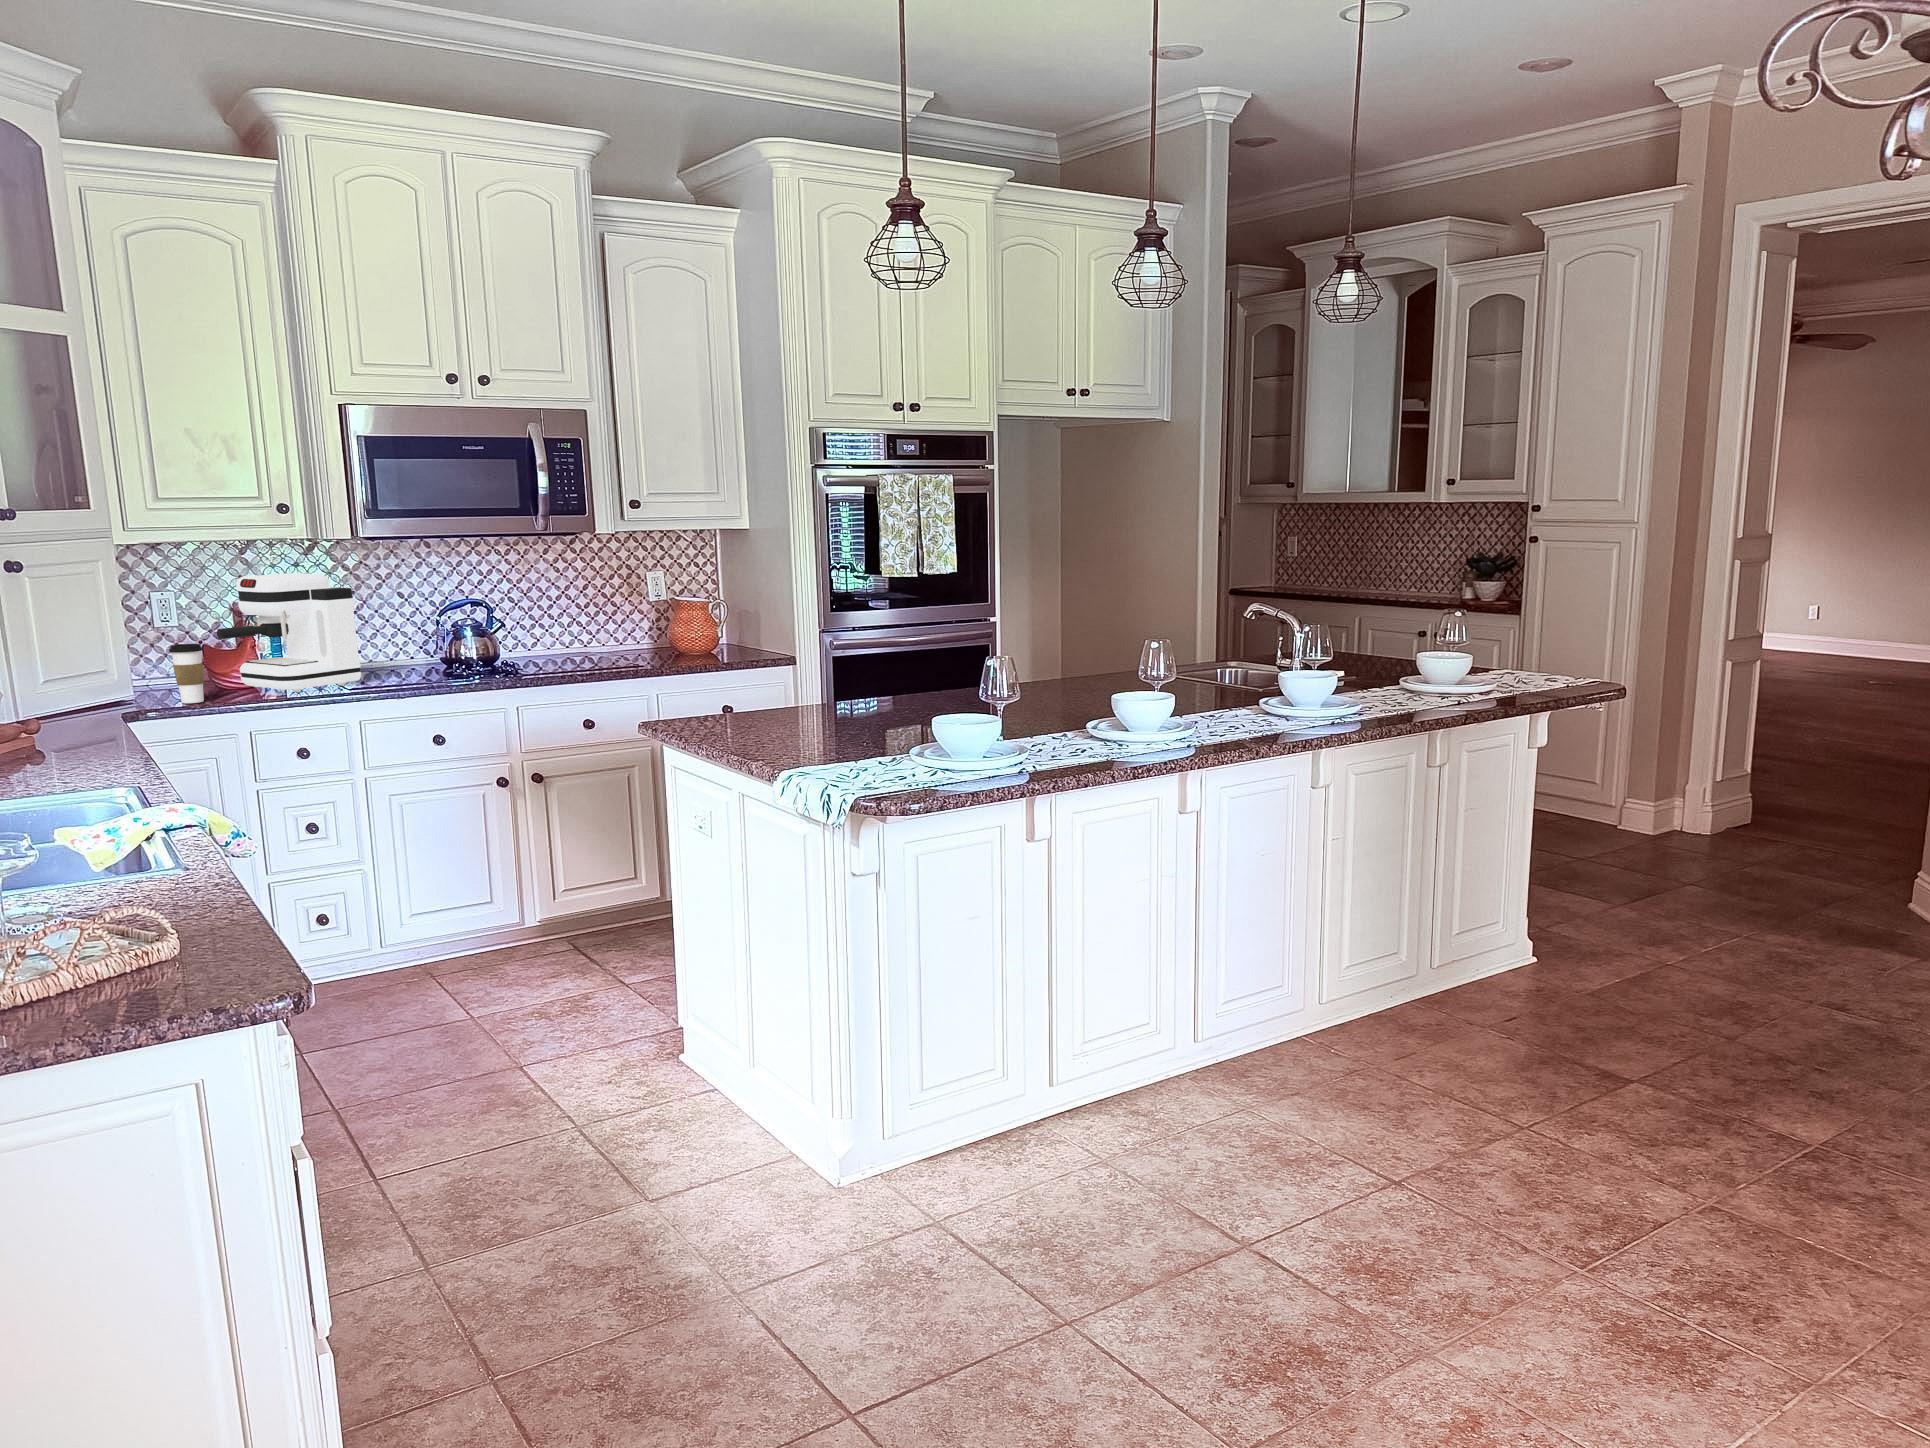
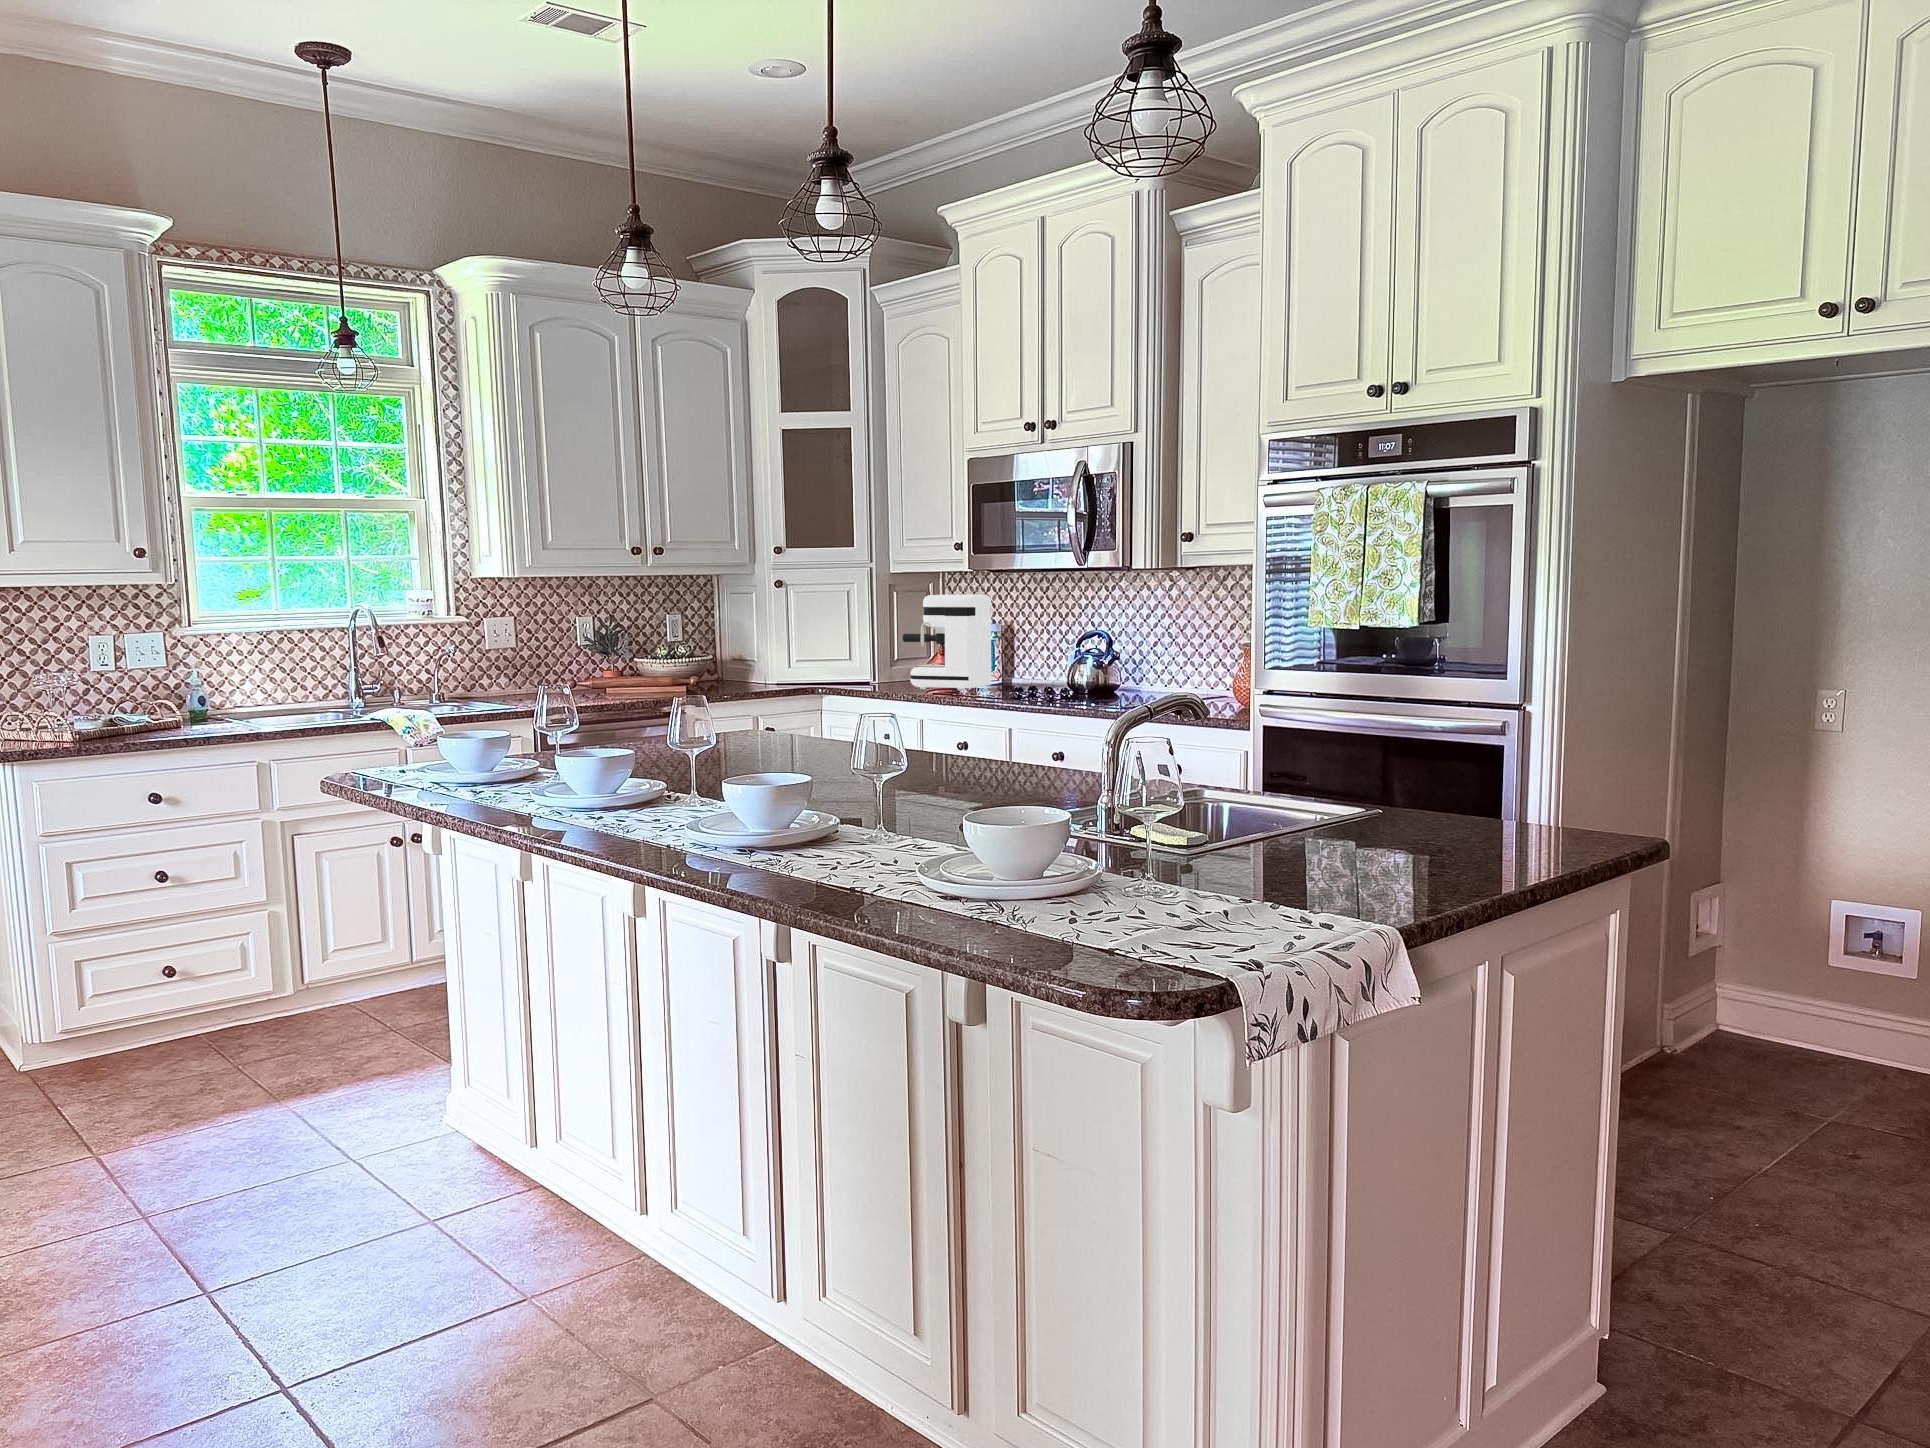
coffee cup: present [169,644,204,703] -> none [858,642,881,687]

